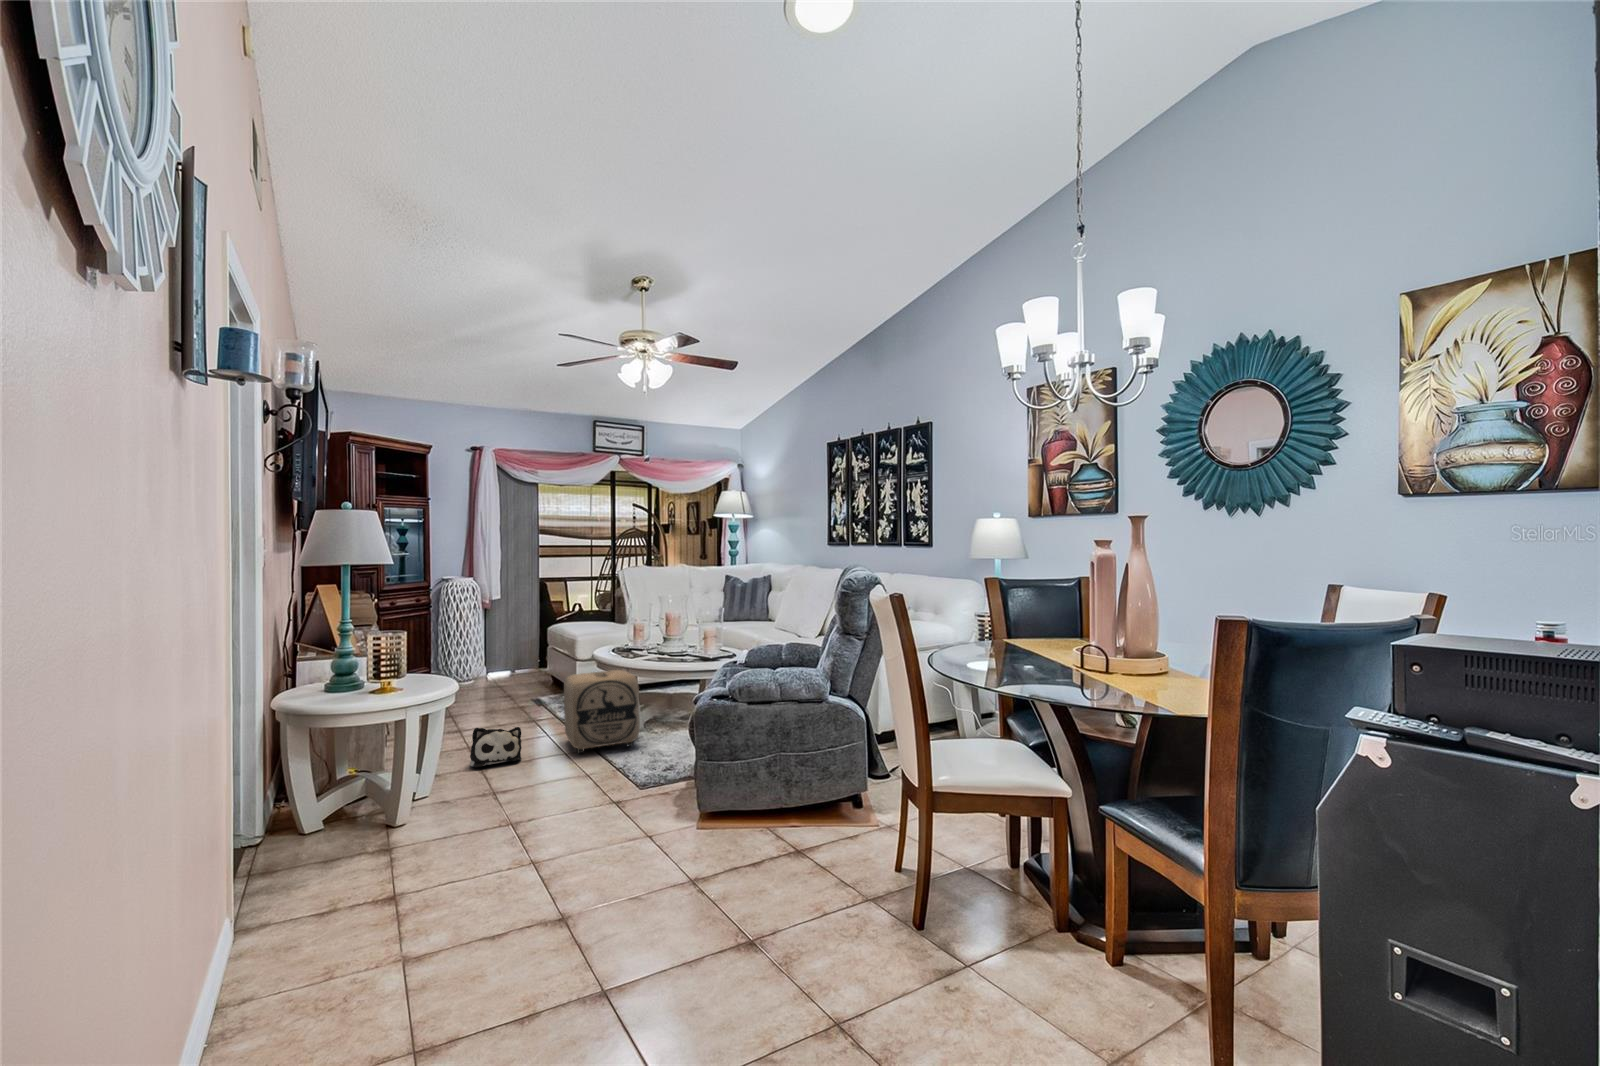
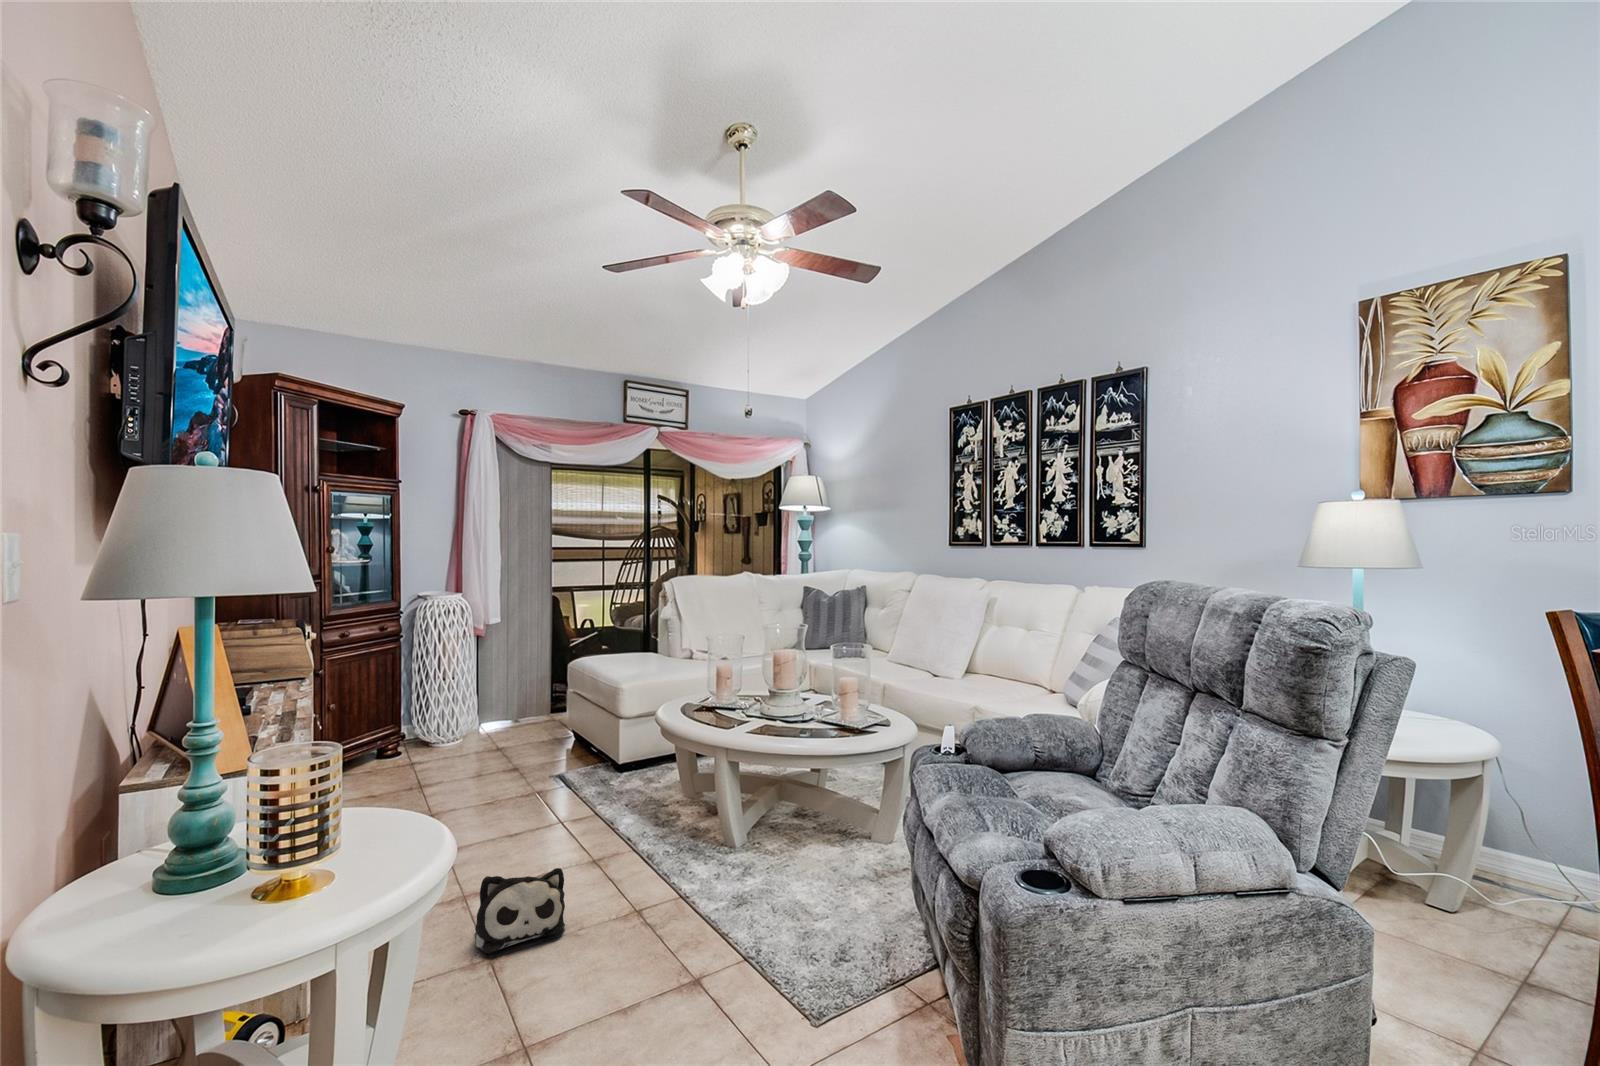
ottoman: present [564,670,640,753] -> none [628,753,761,912]

